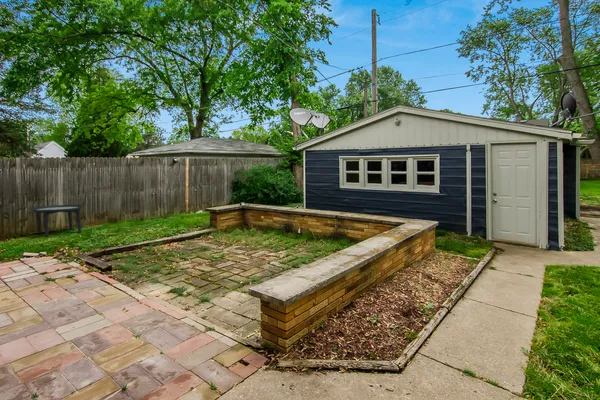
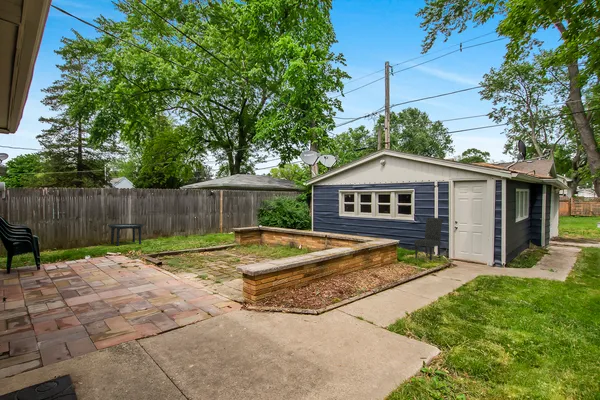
chair: none [446,190,480,244] -> present [414,218,443,260]

